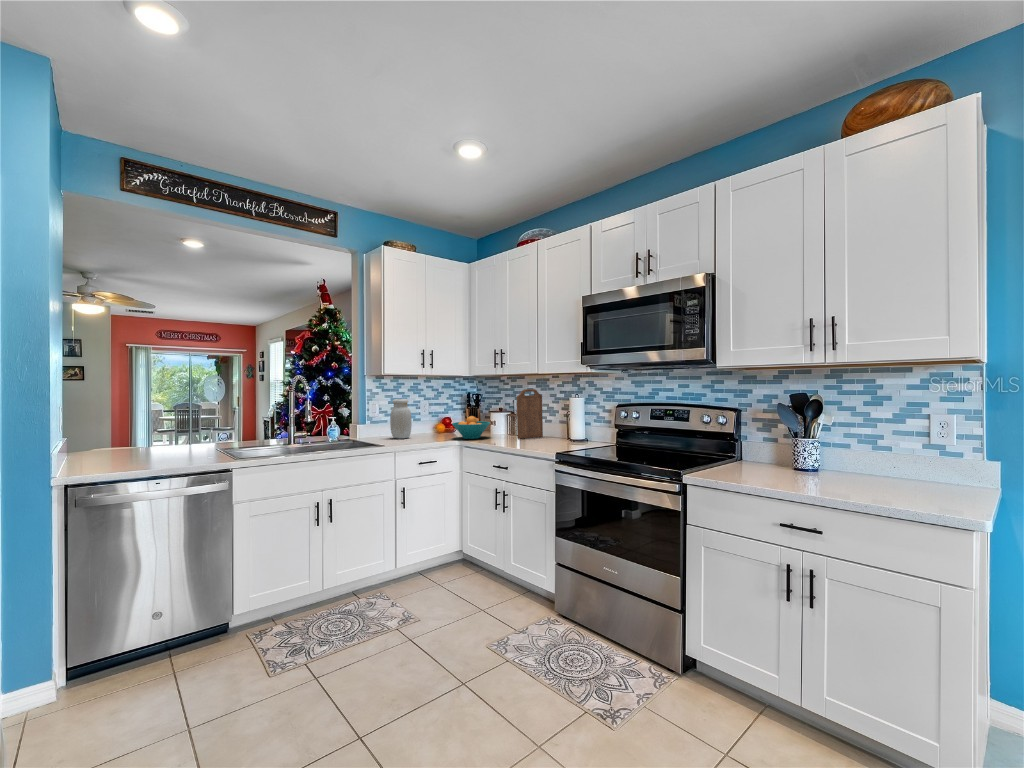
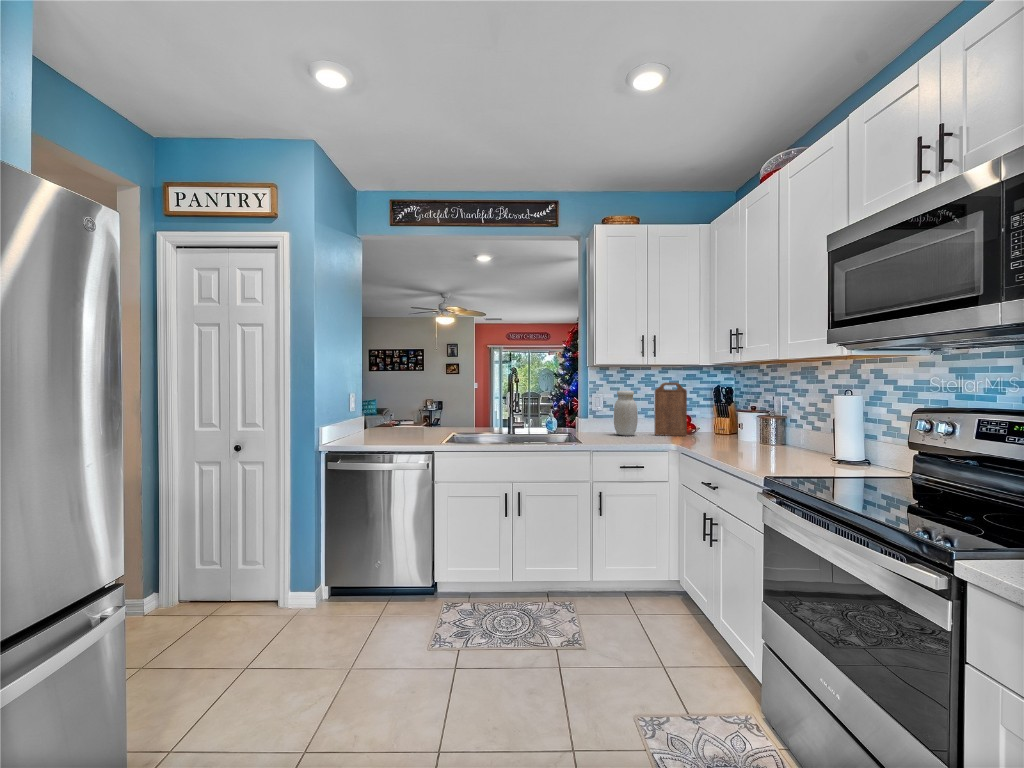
cutting board: present [517,389,543,439] -> present [655,383,687,436]
fruit bowl: present [452,416,490,439] -> none [677,415,729,443]

